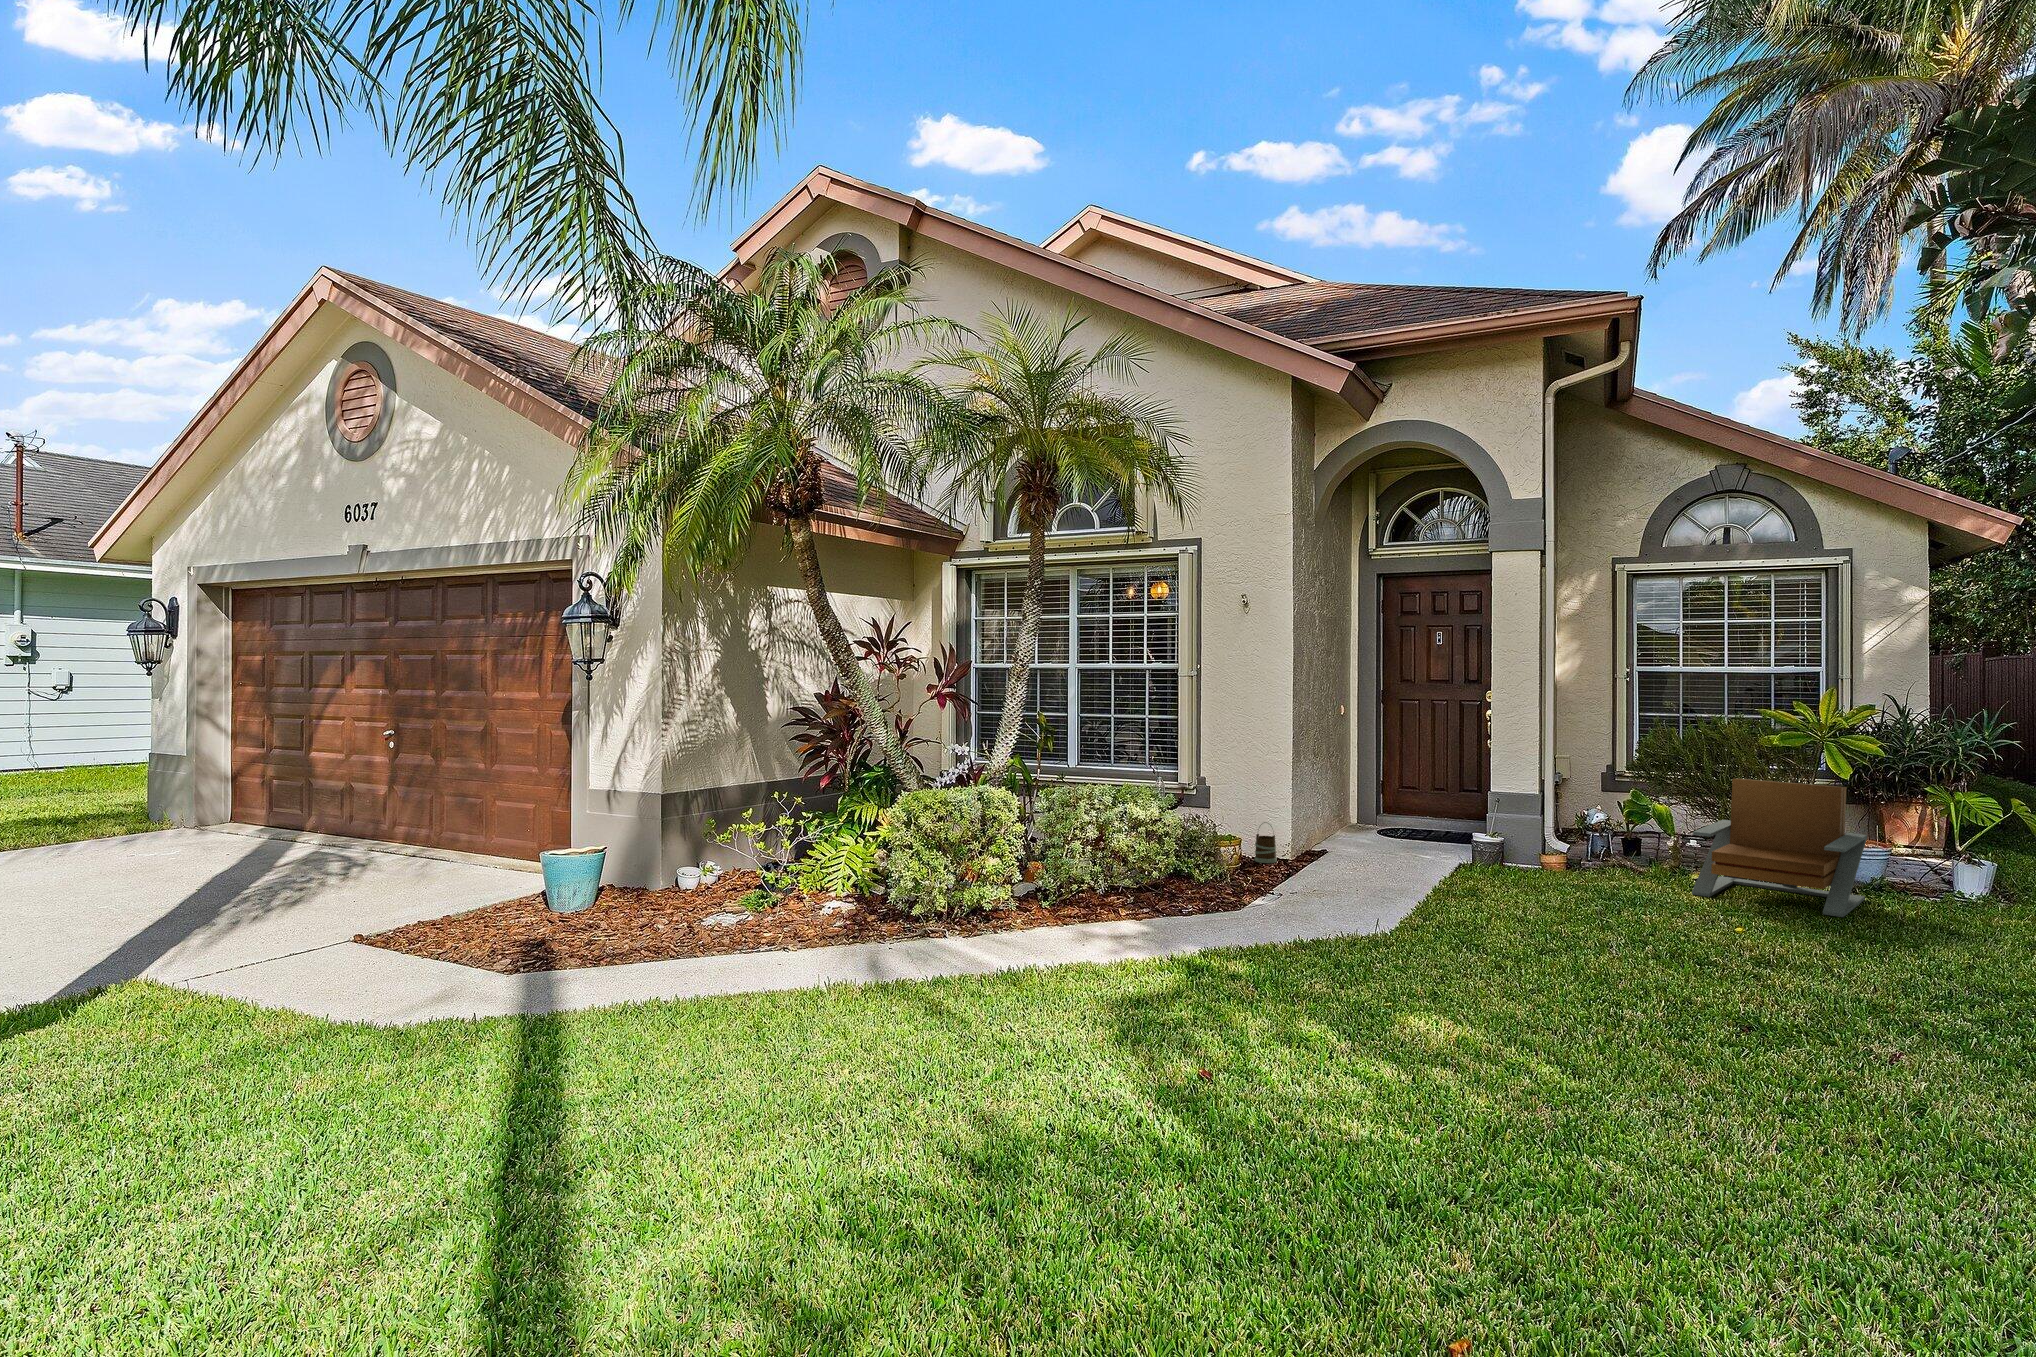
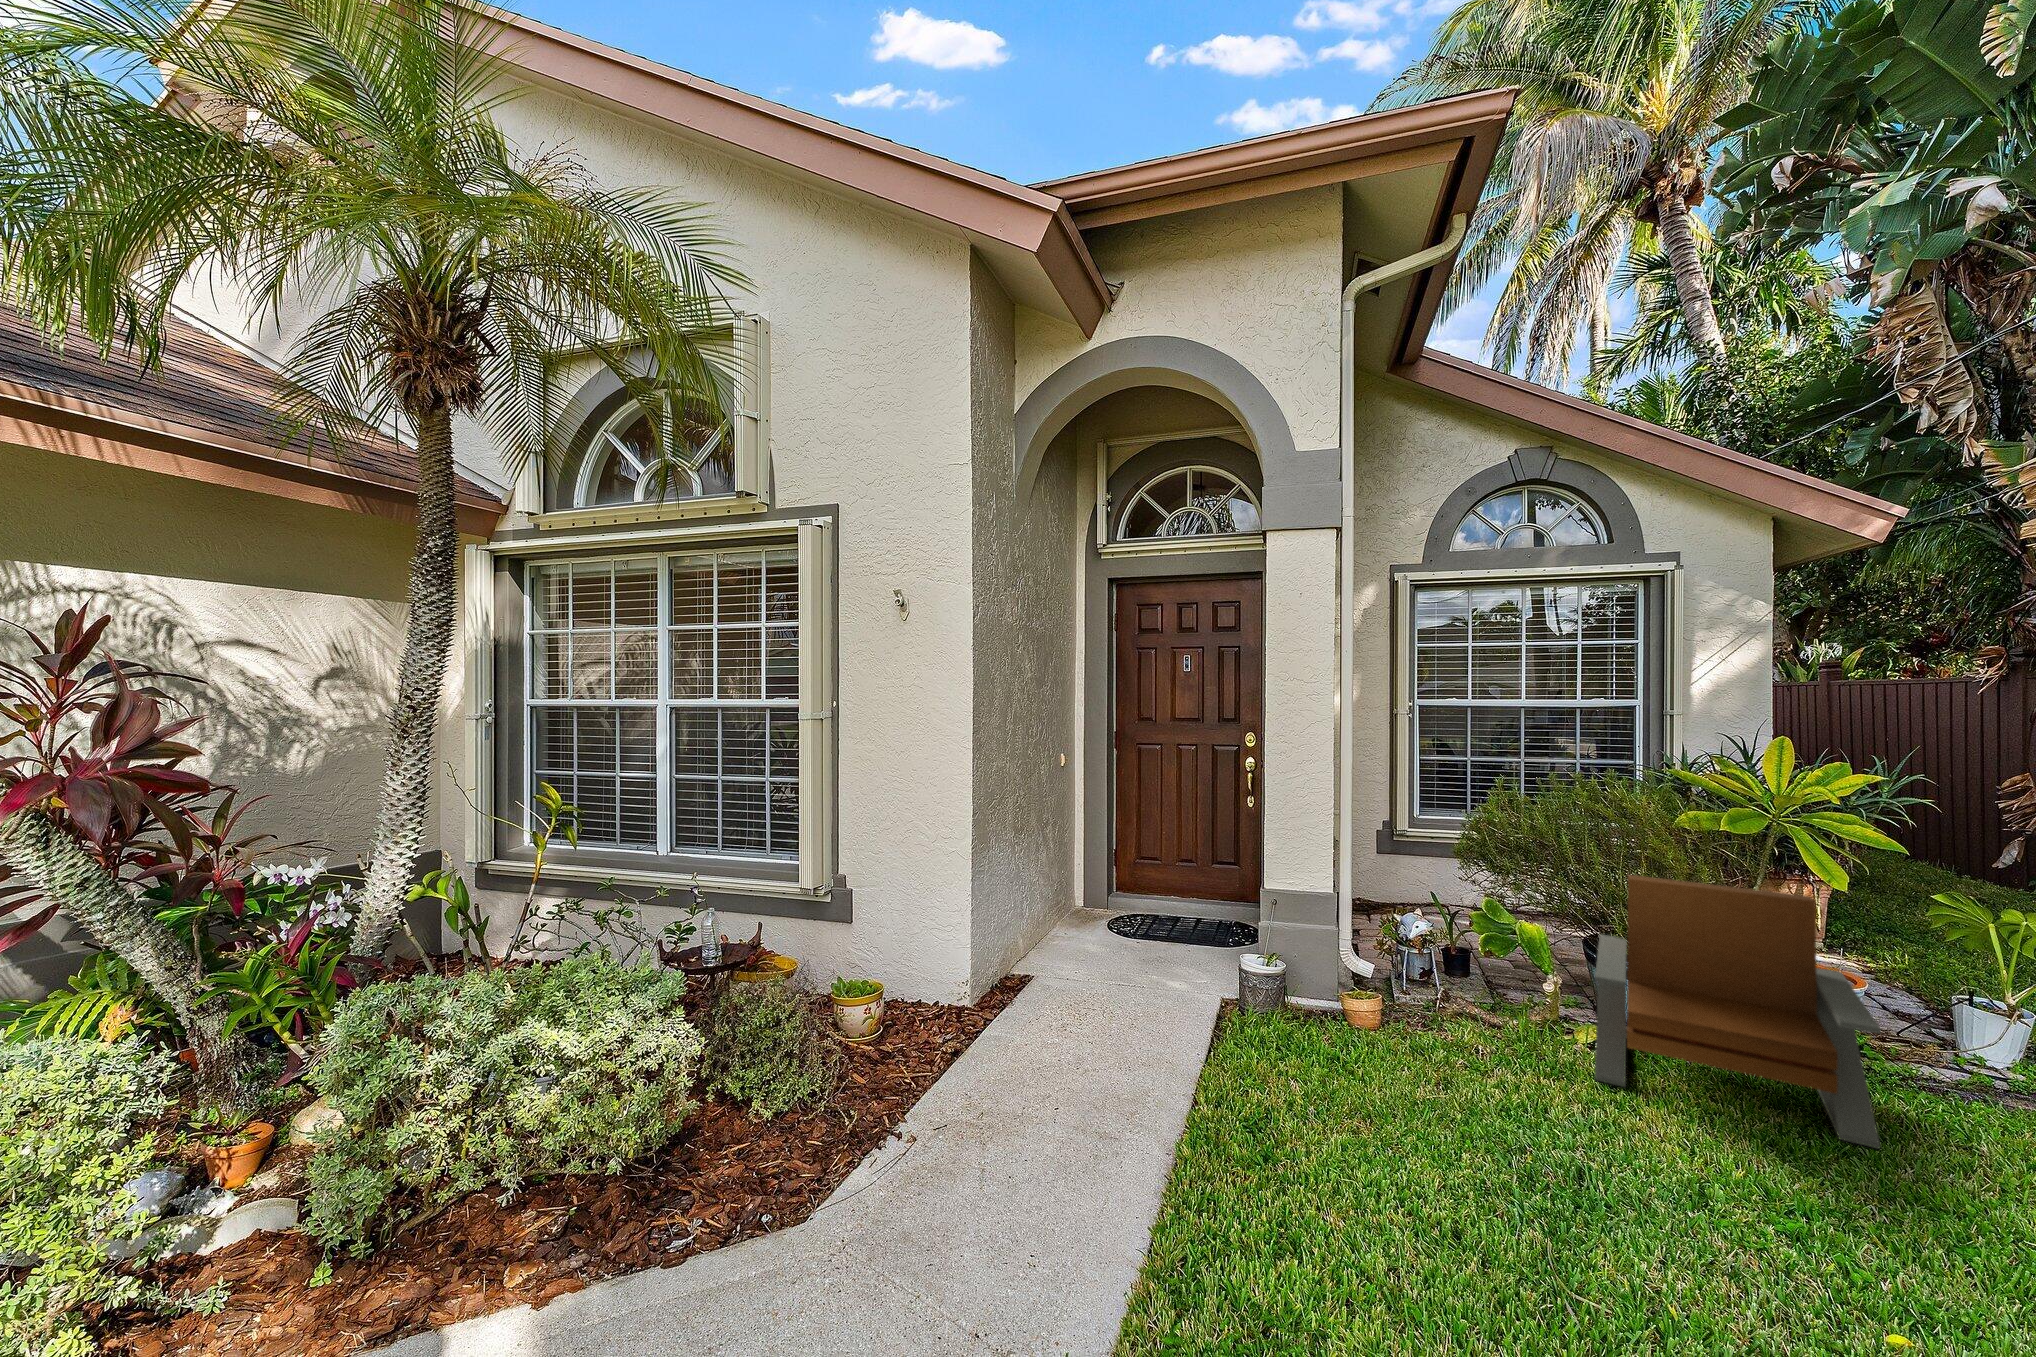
wooden bucket: present [1255,822,1277,863] -> none [913,955,948,1025]

